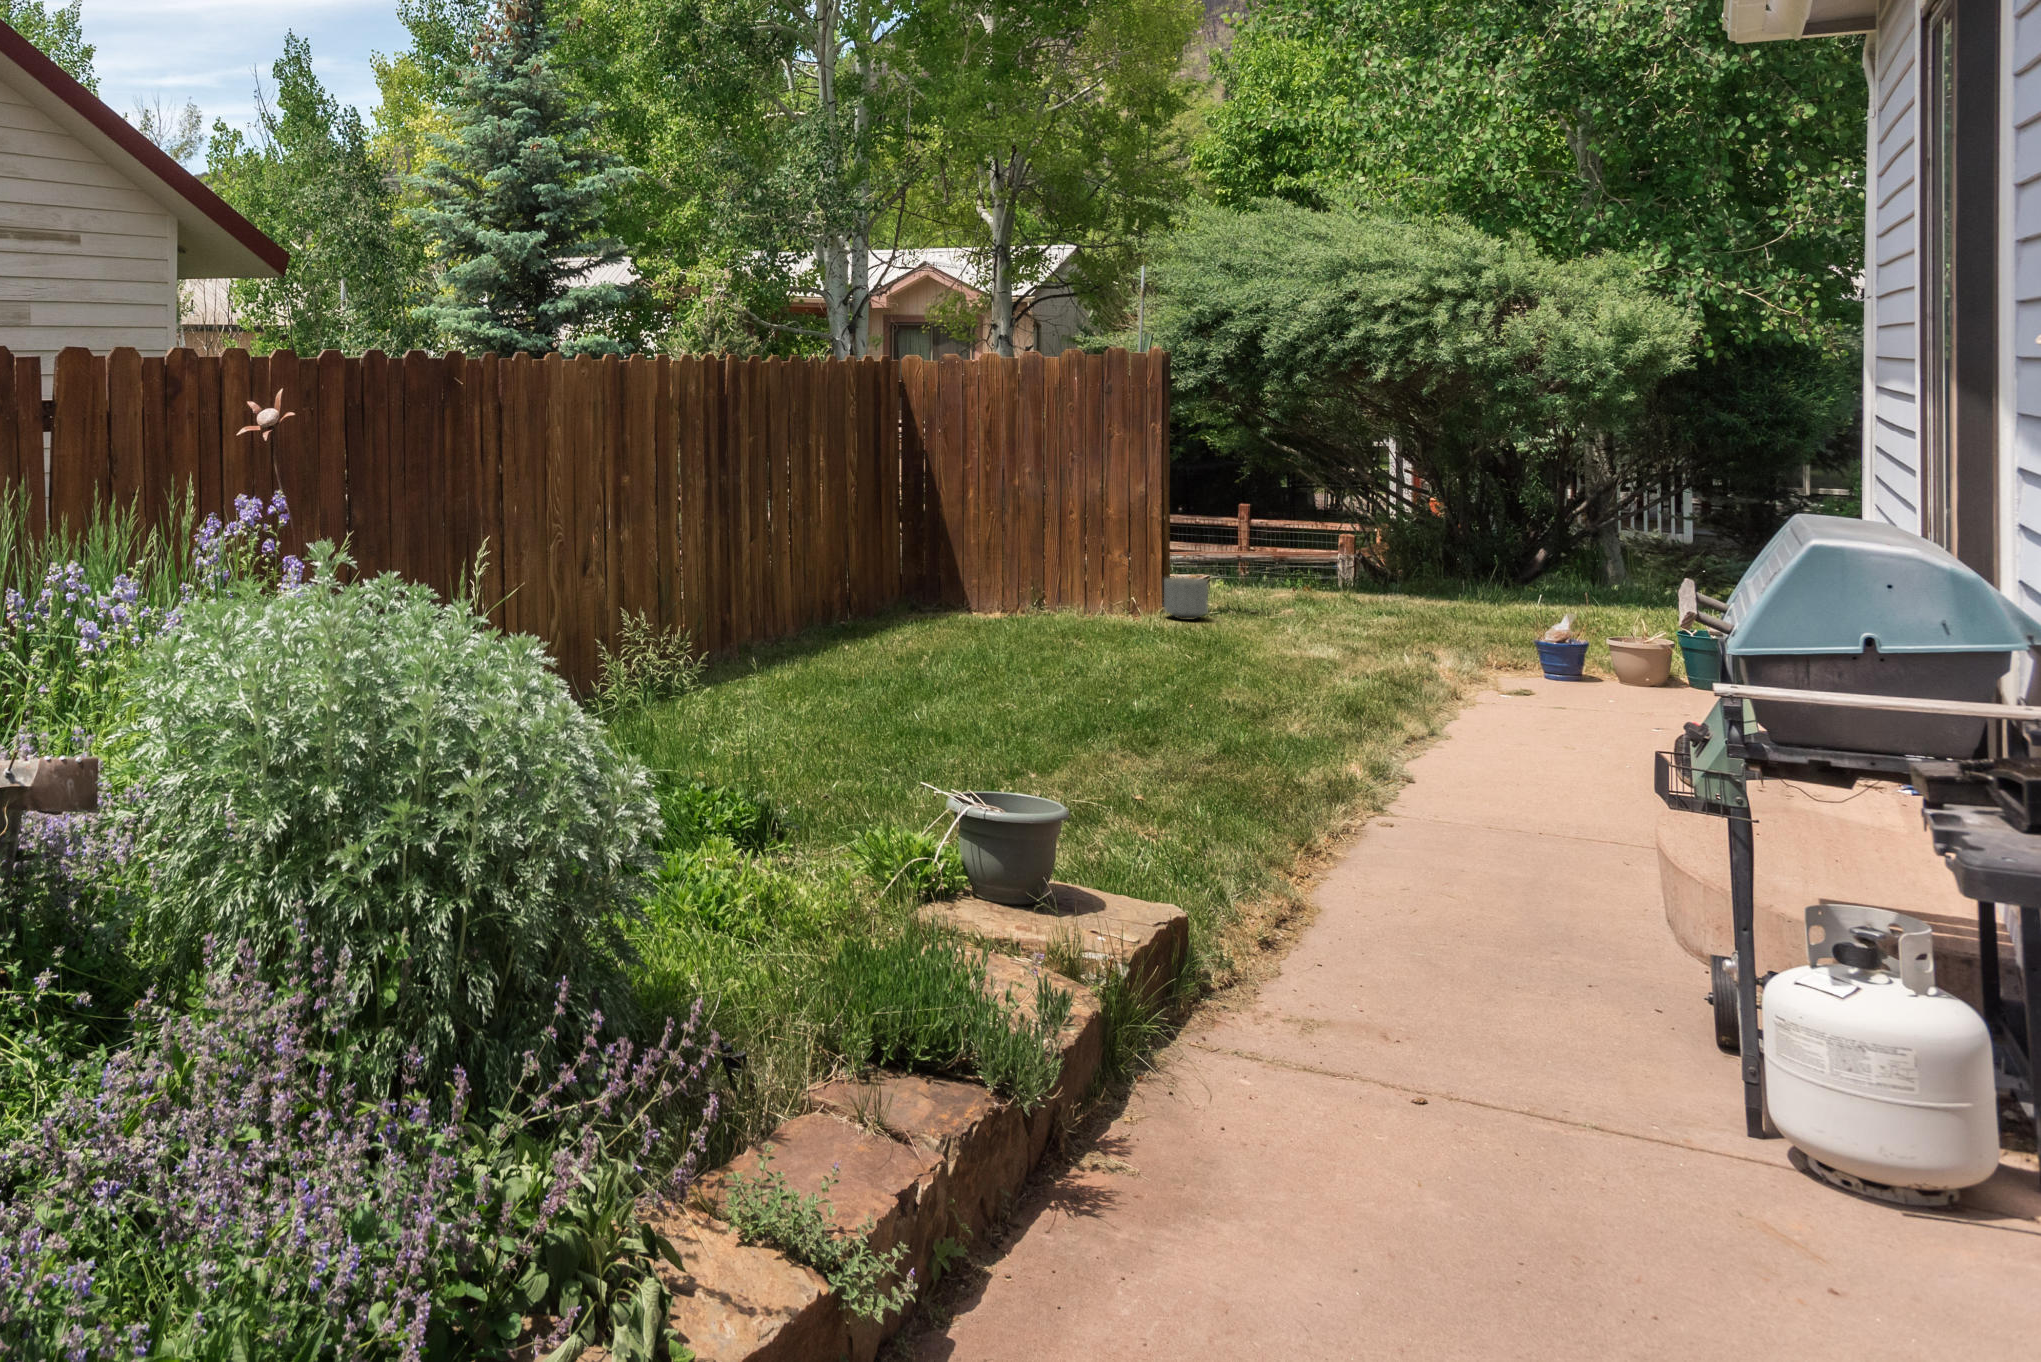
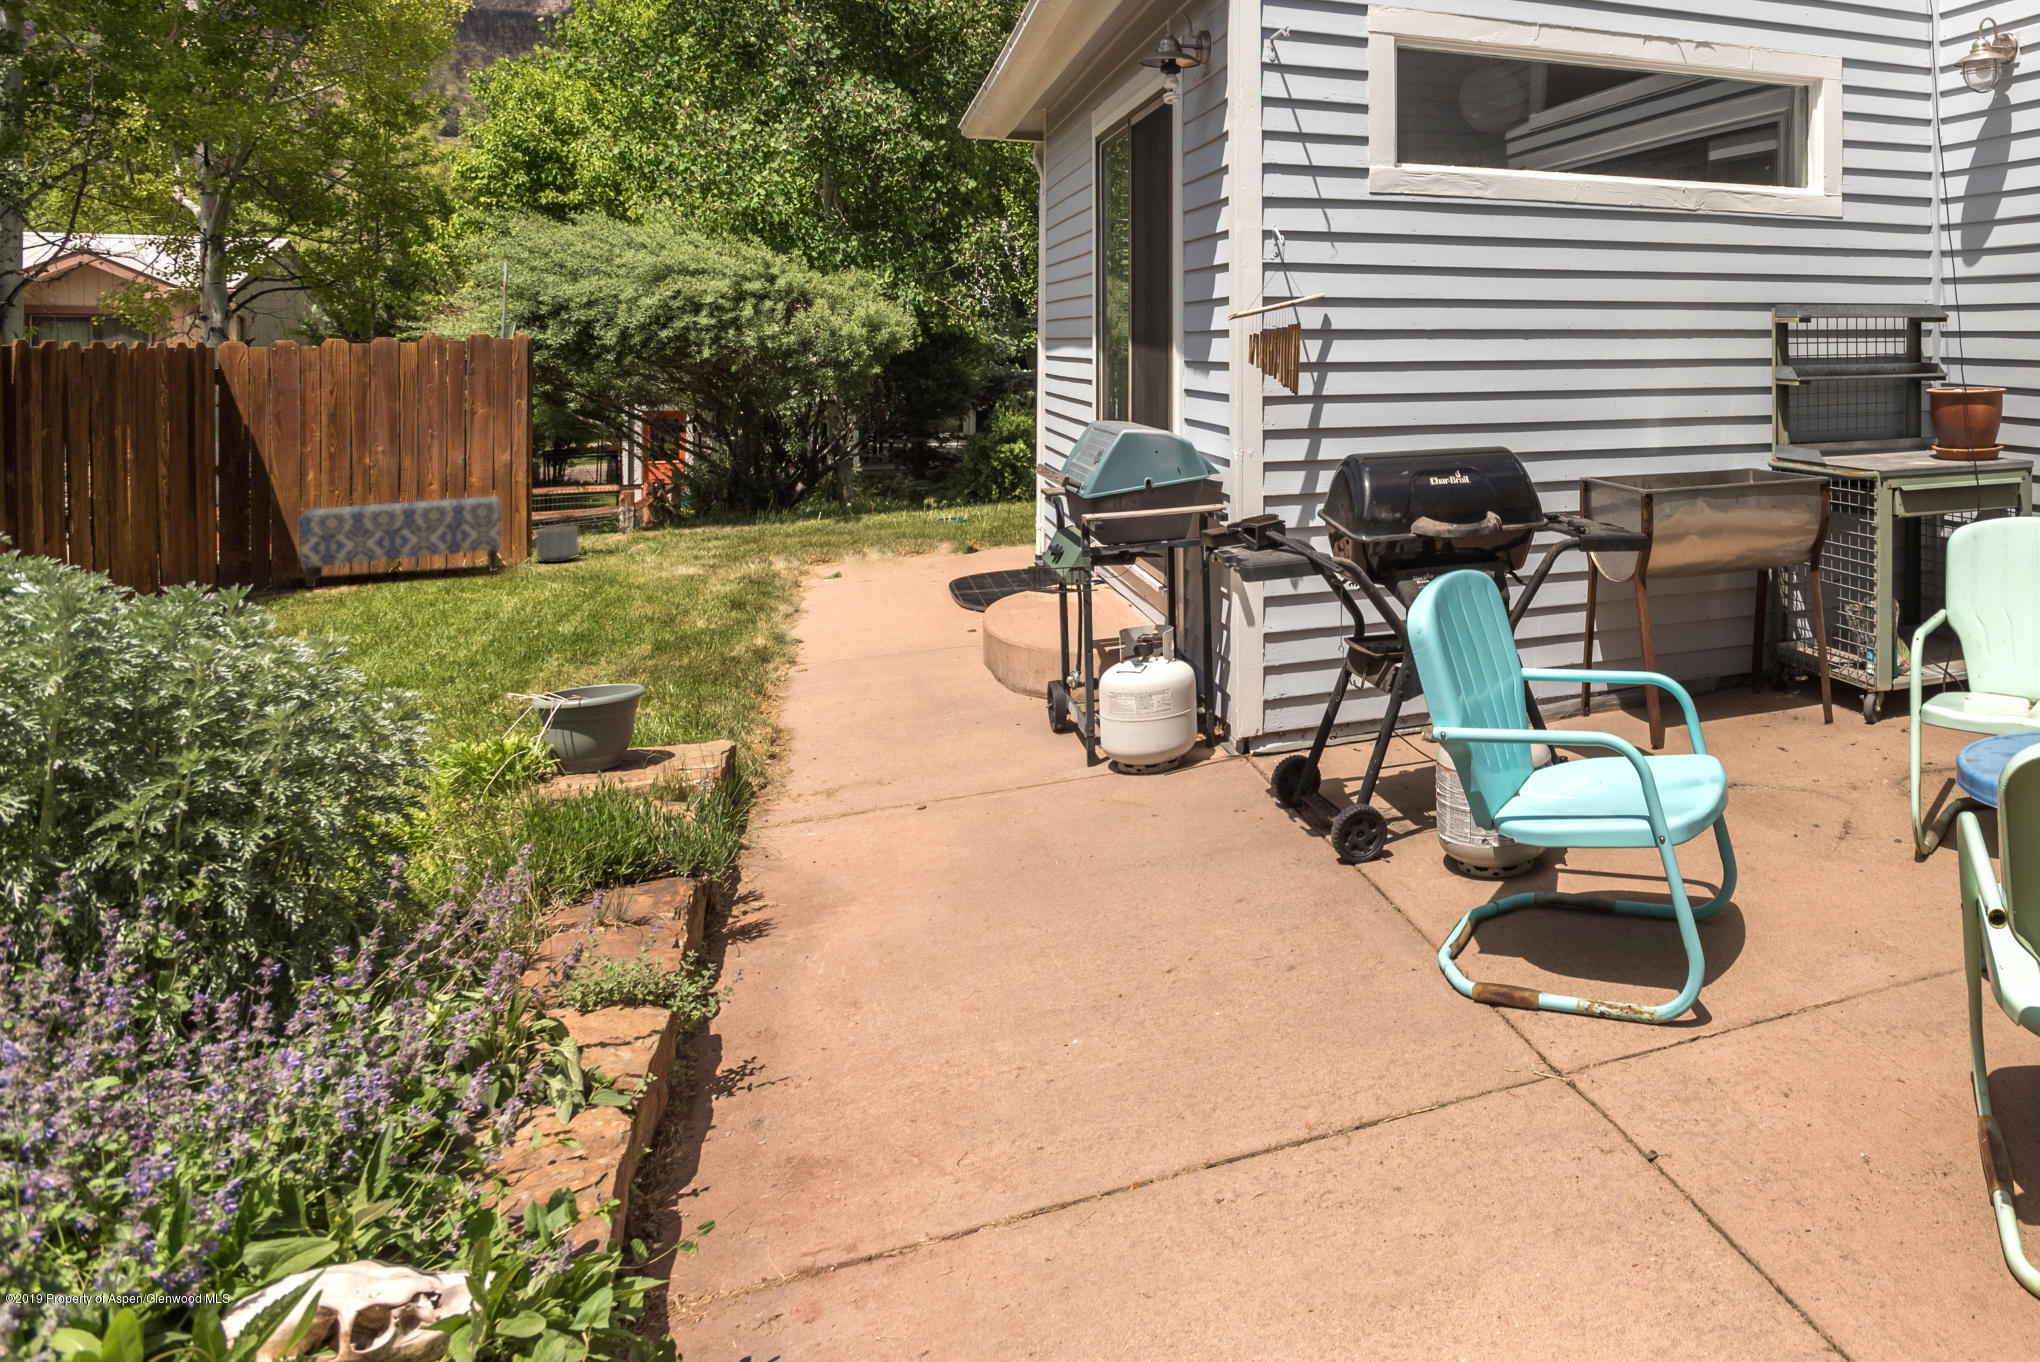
bench: none [953,531,1129,621] -> present [299,496,502,587]

